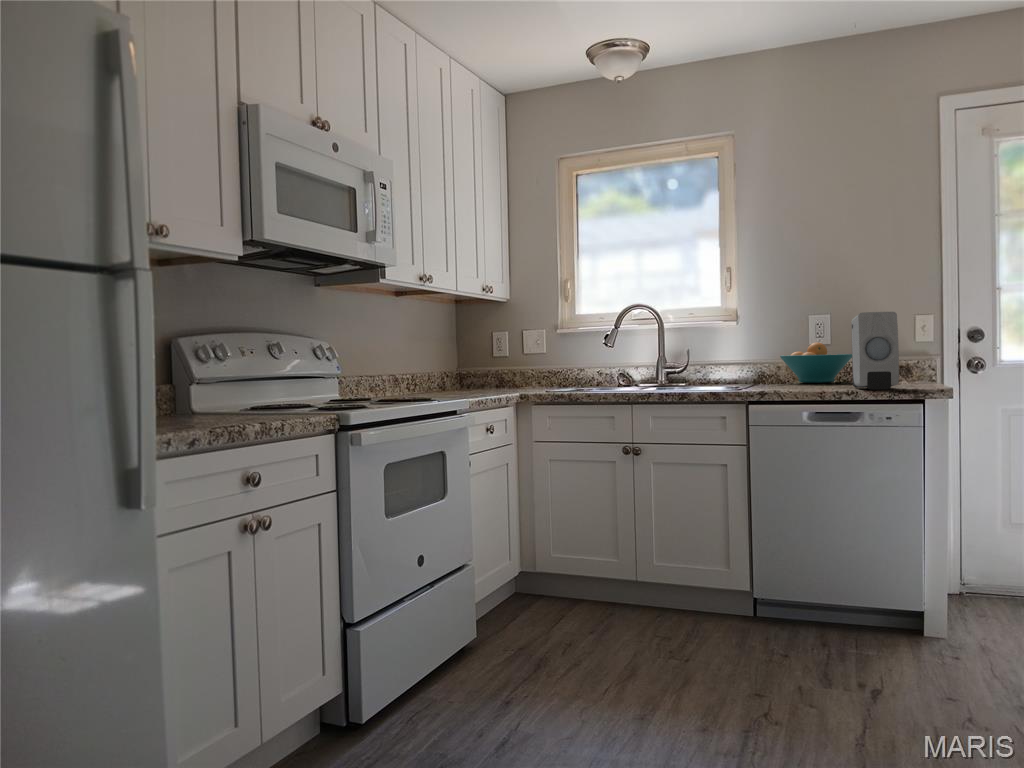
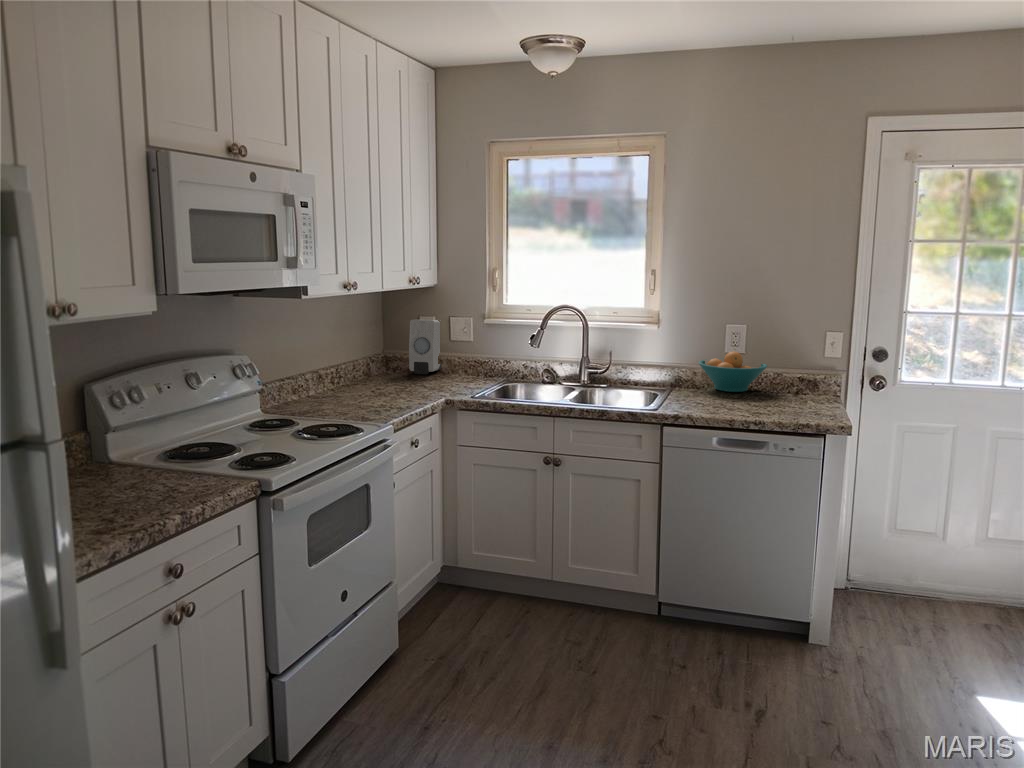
soap dispenser: present [851,312,899,390] -> present [409,320,442,374]

